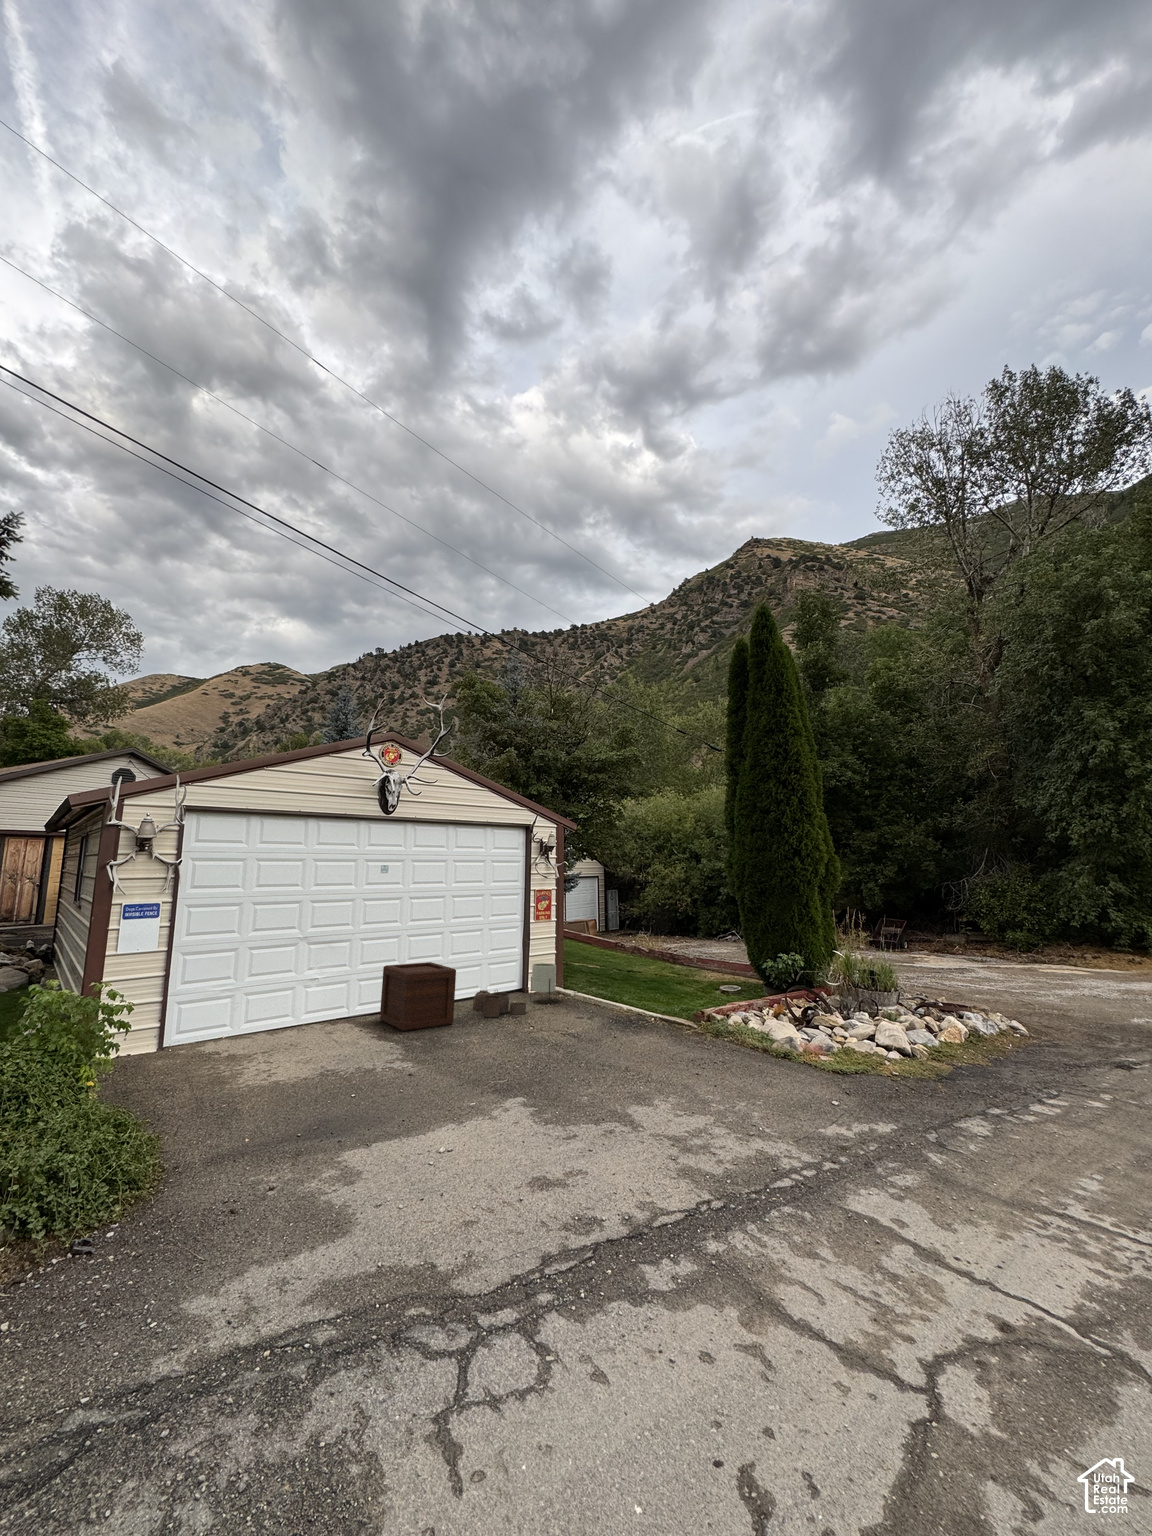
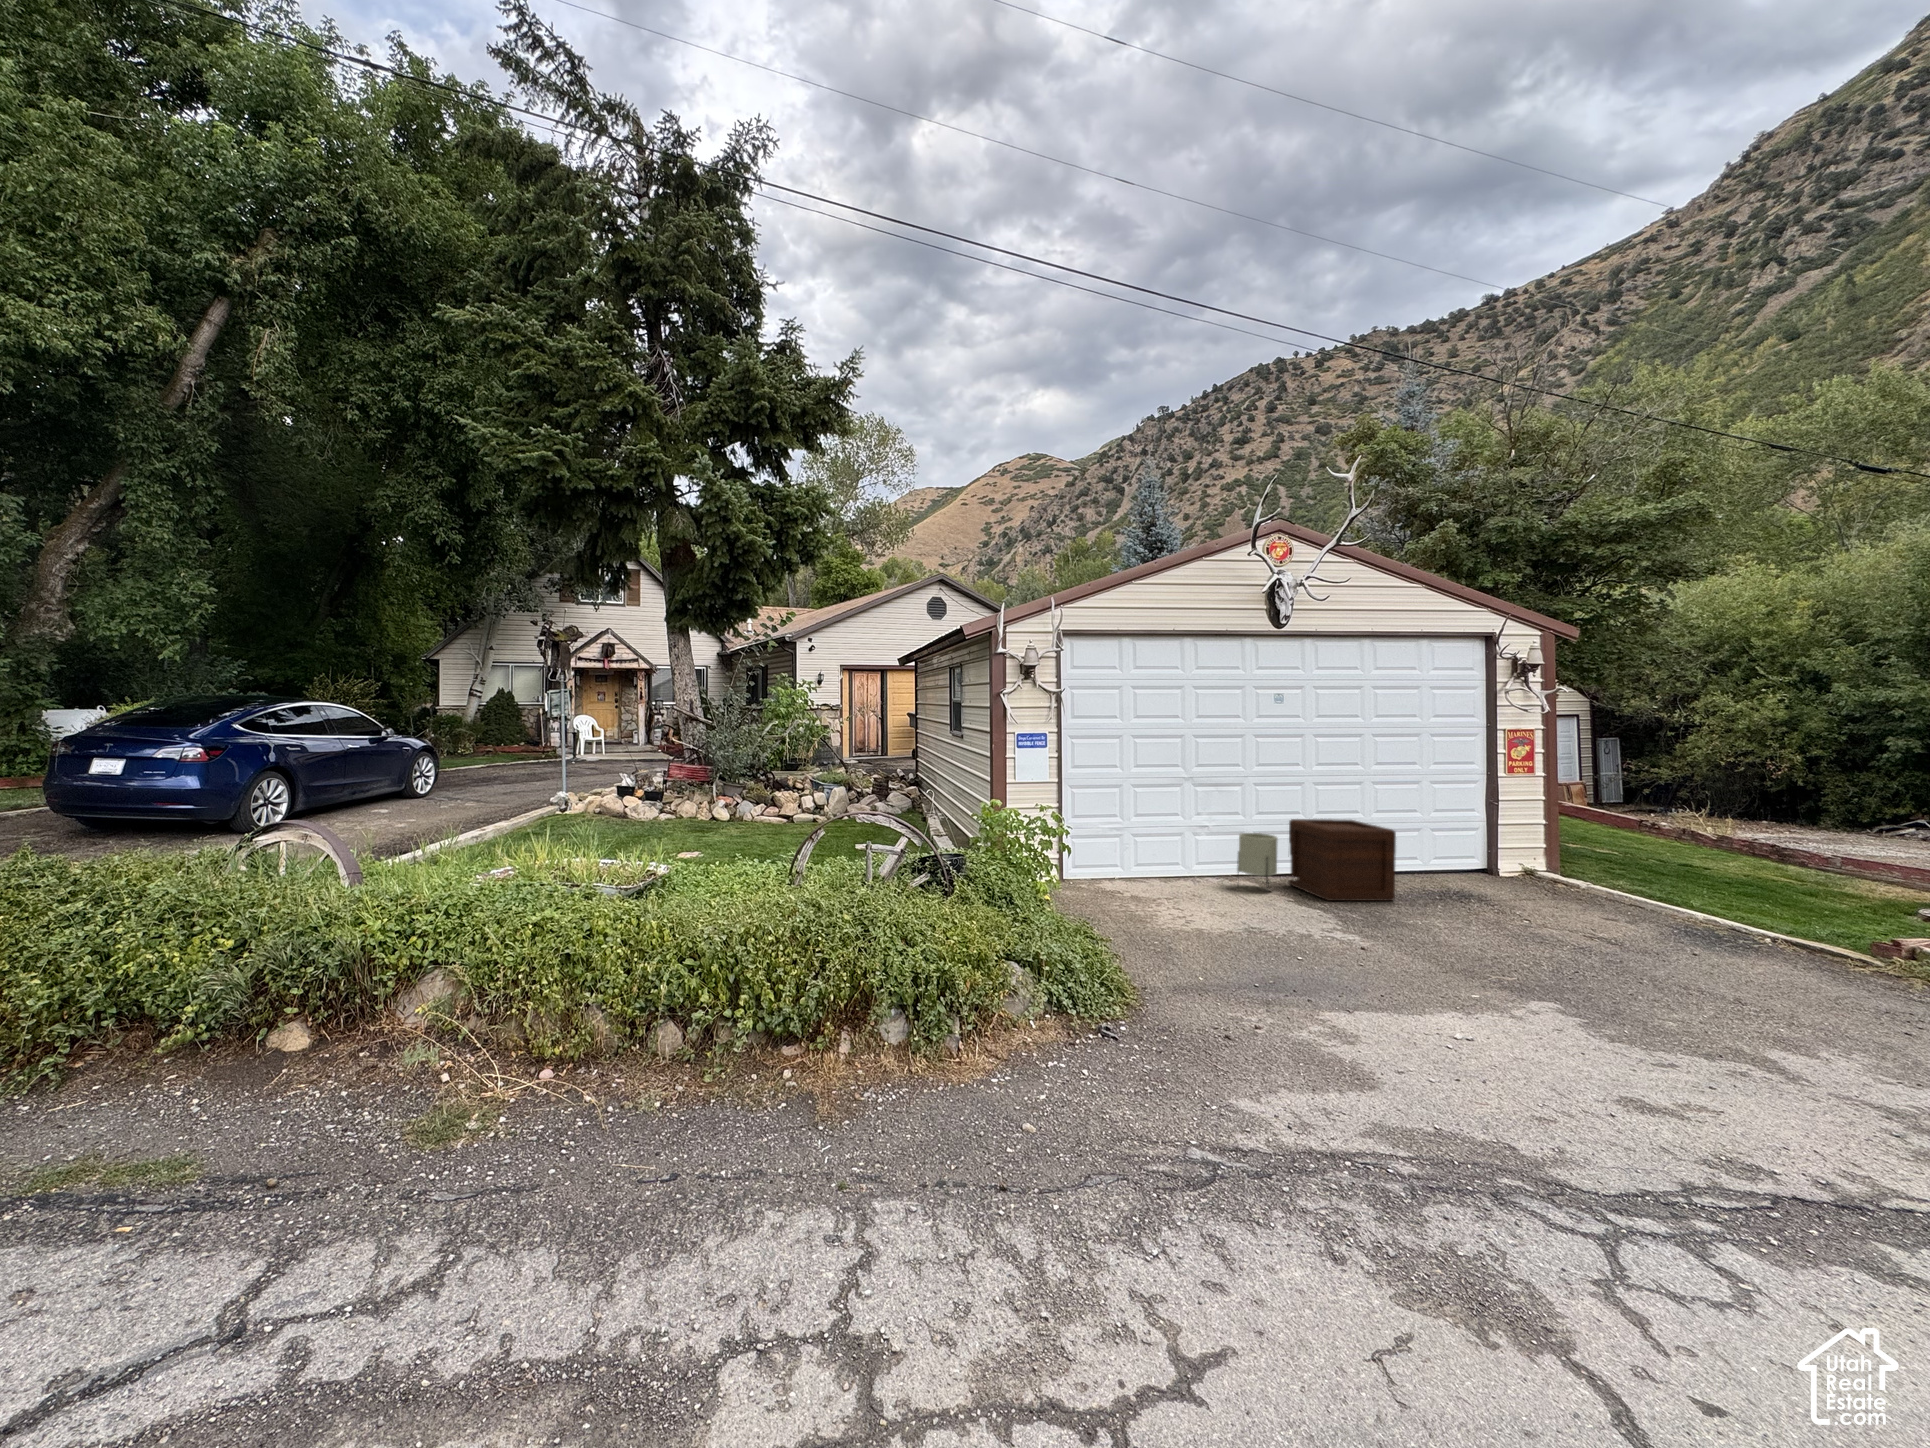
planter: present [530,963,556,1002] -> present [1237,833,1278,888]
woven basket: present [473,990,526,1017] -> none [1415,861,1505,902]

